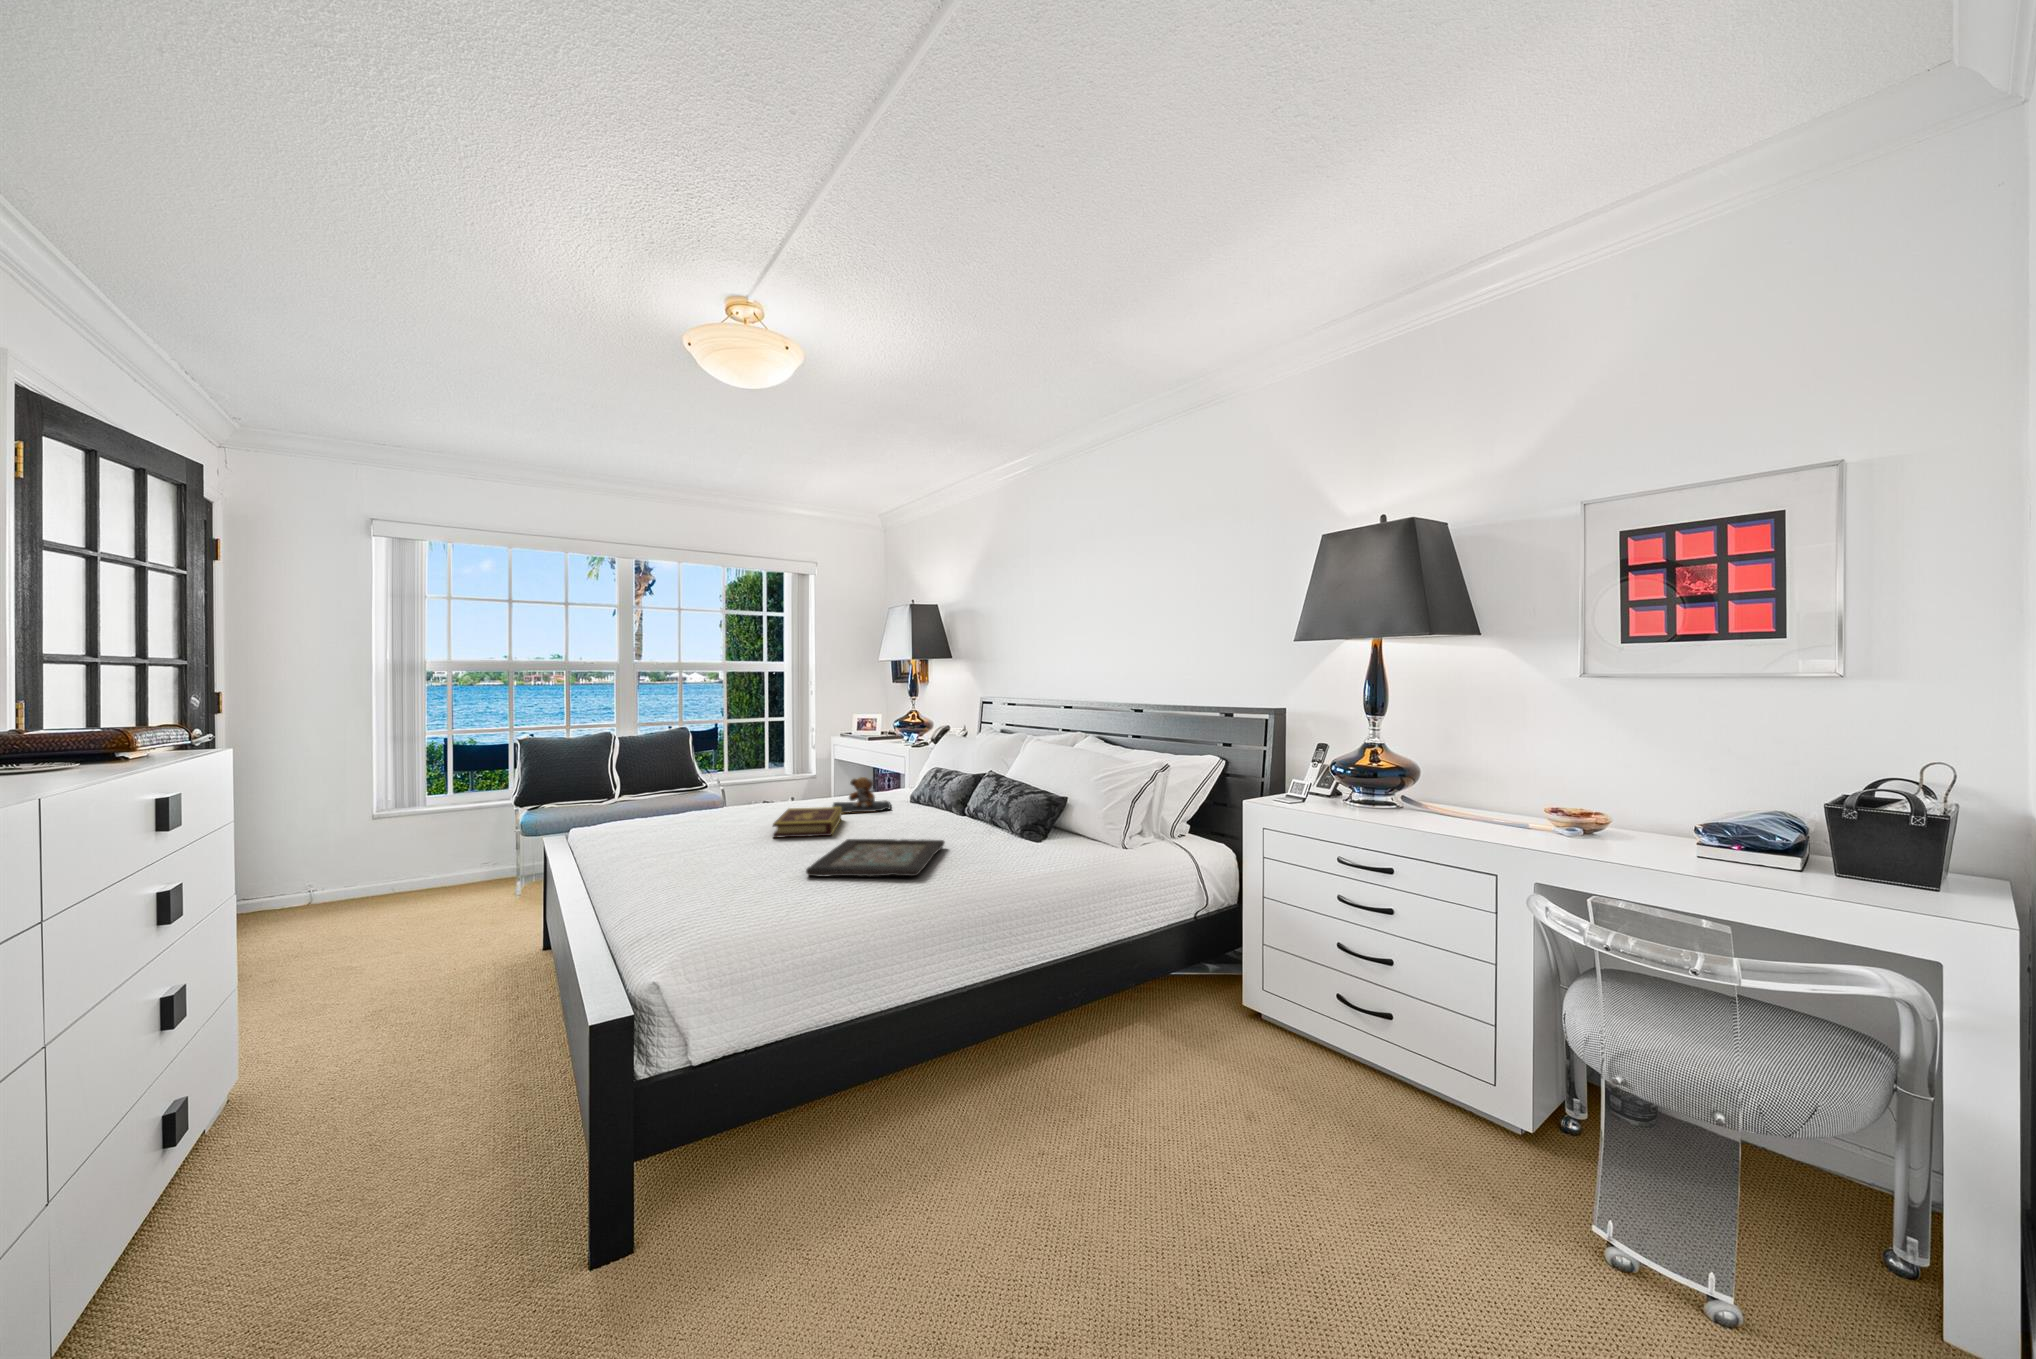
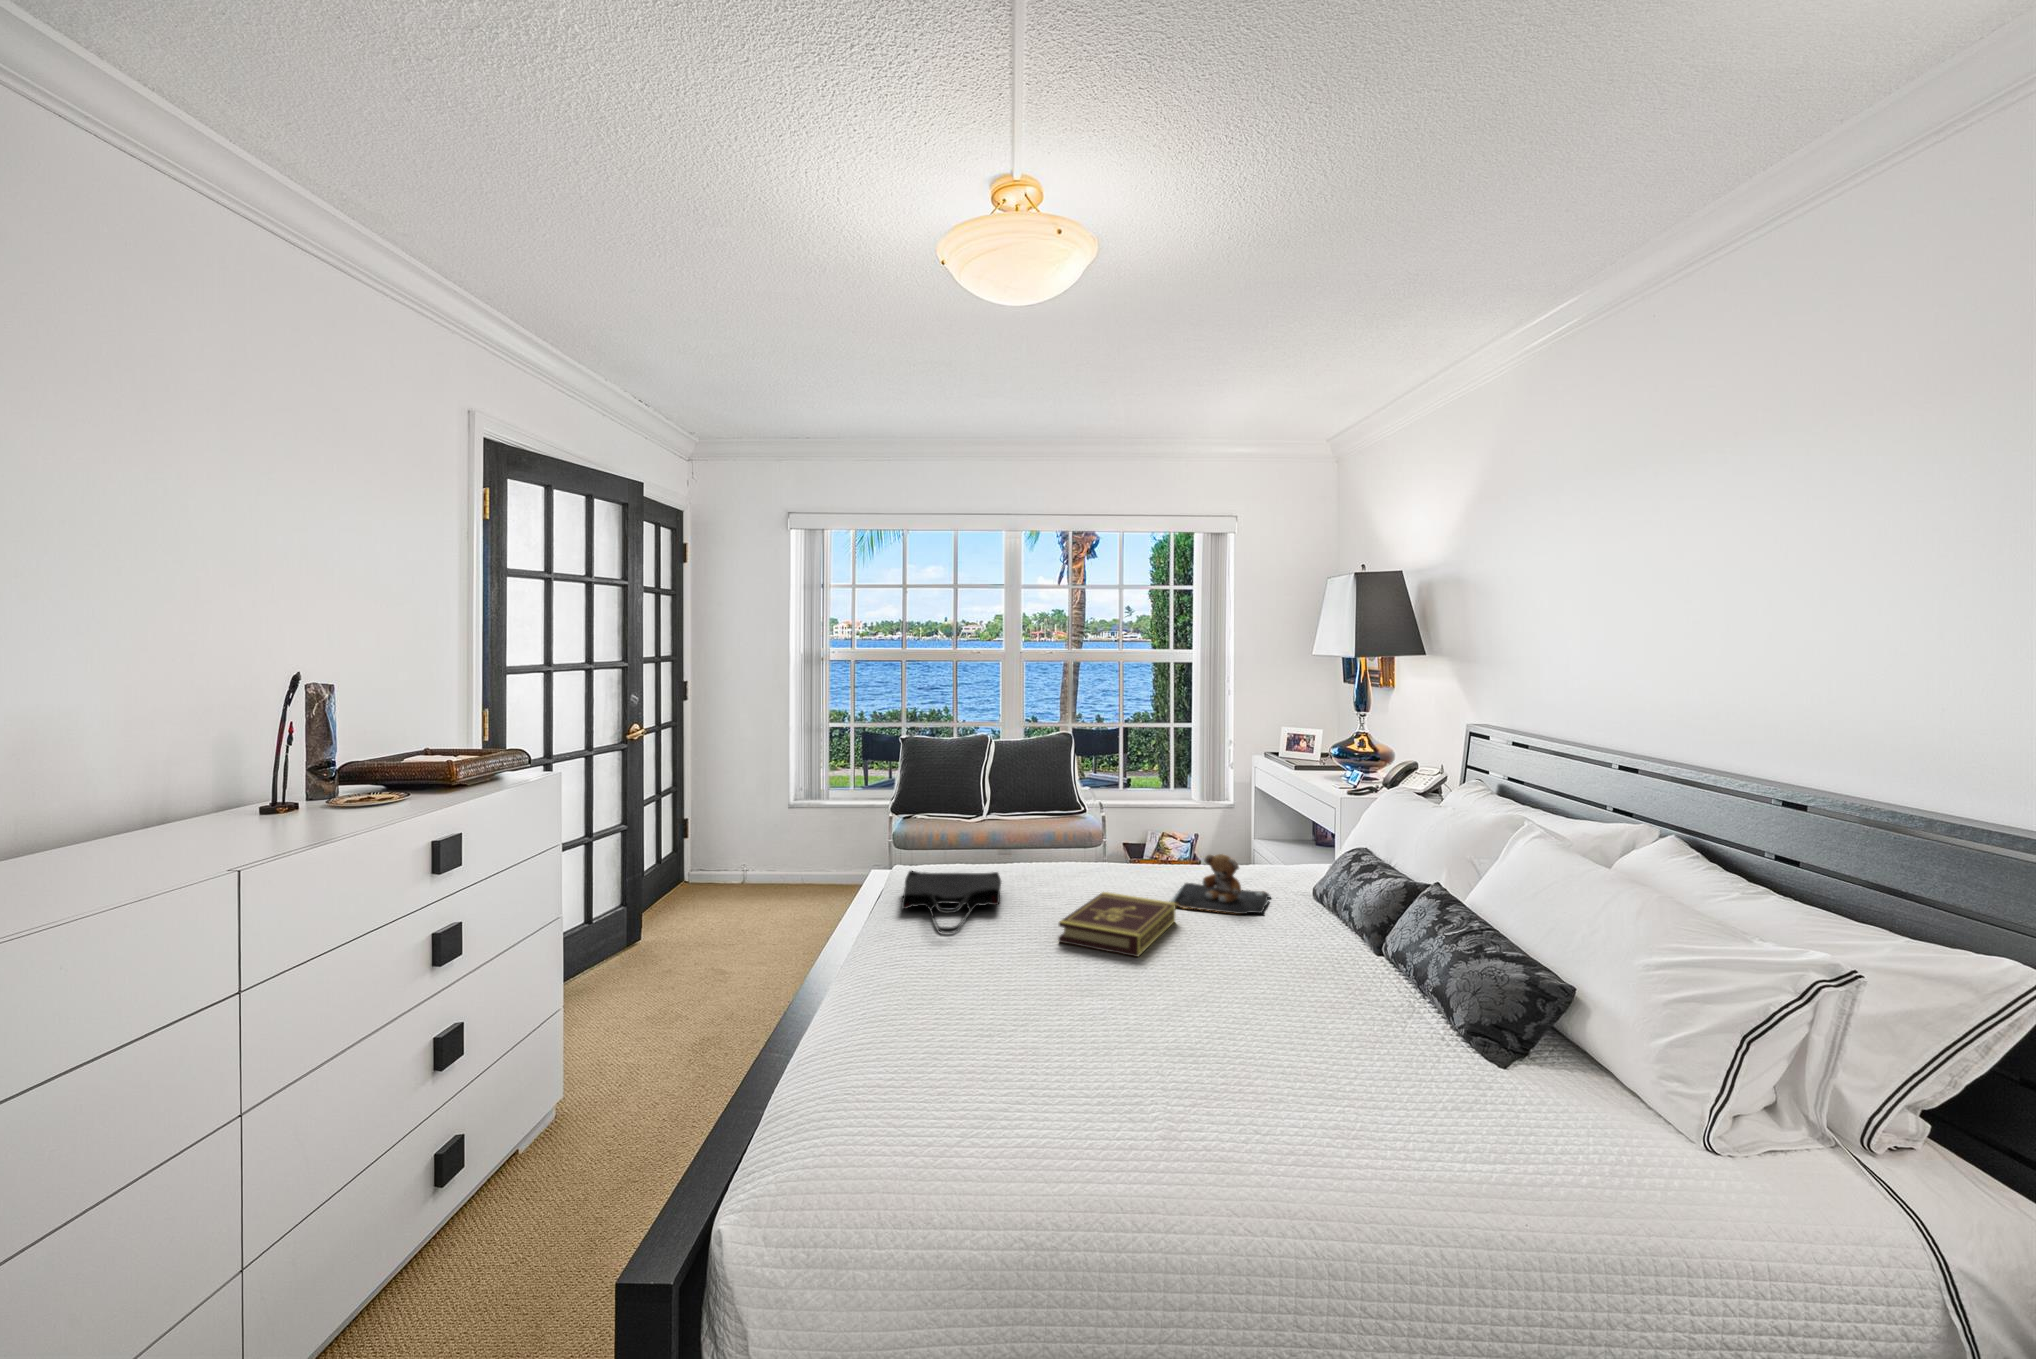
tote bag: none [621,809,713,846] -> present [902,870,1001,933]
decorative tray: present [806,839,945,877] -> none [1036,978,1297,1109]

